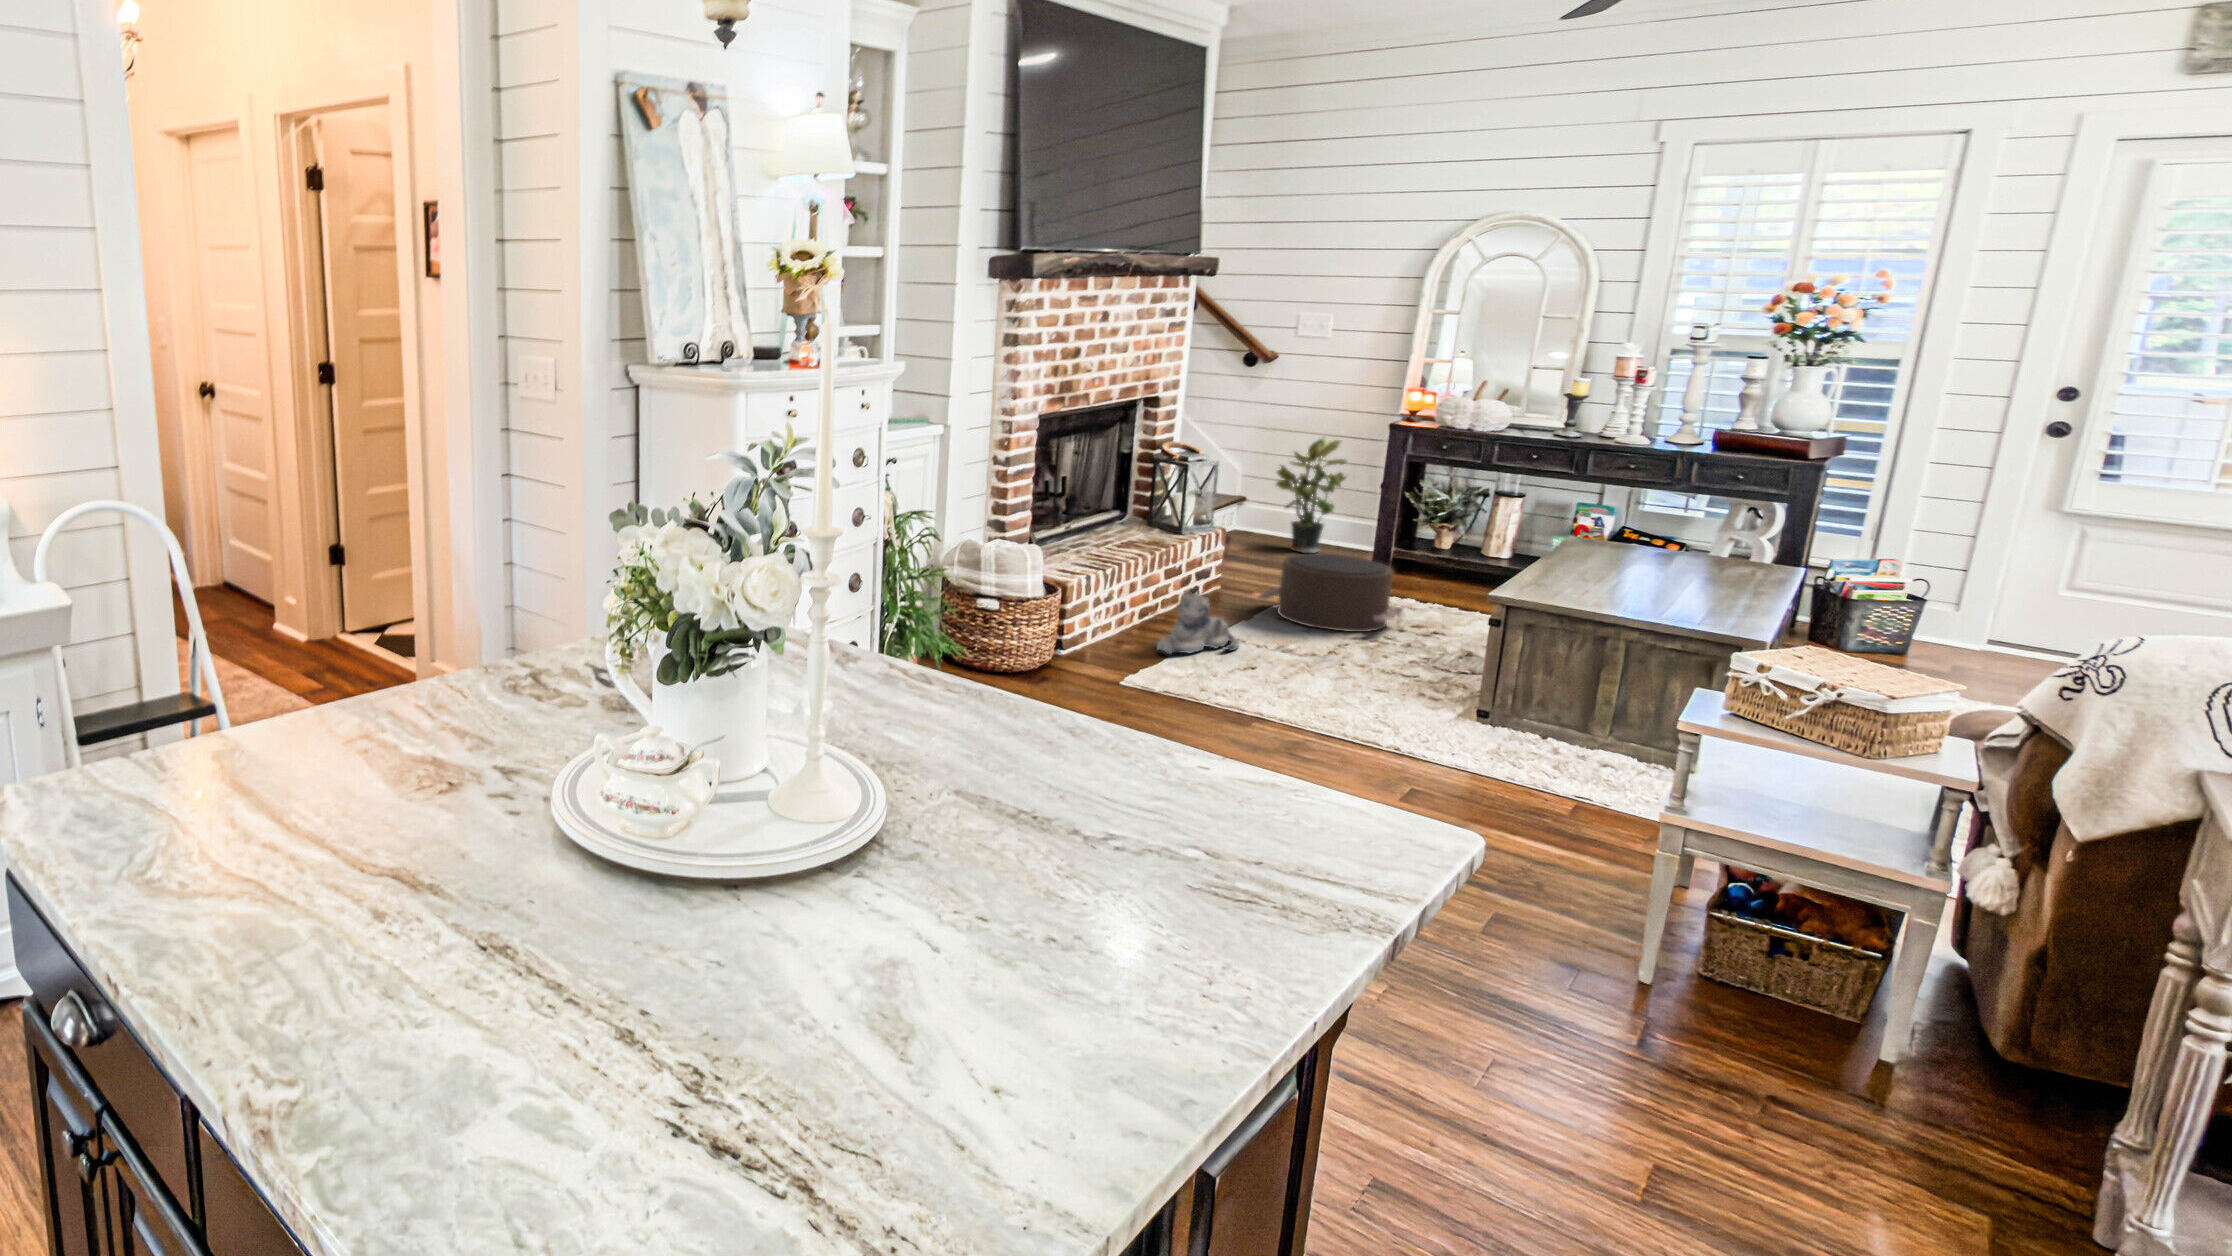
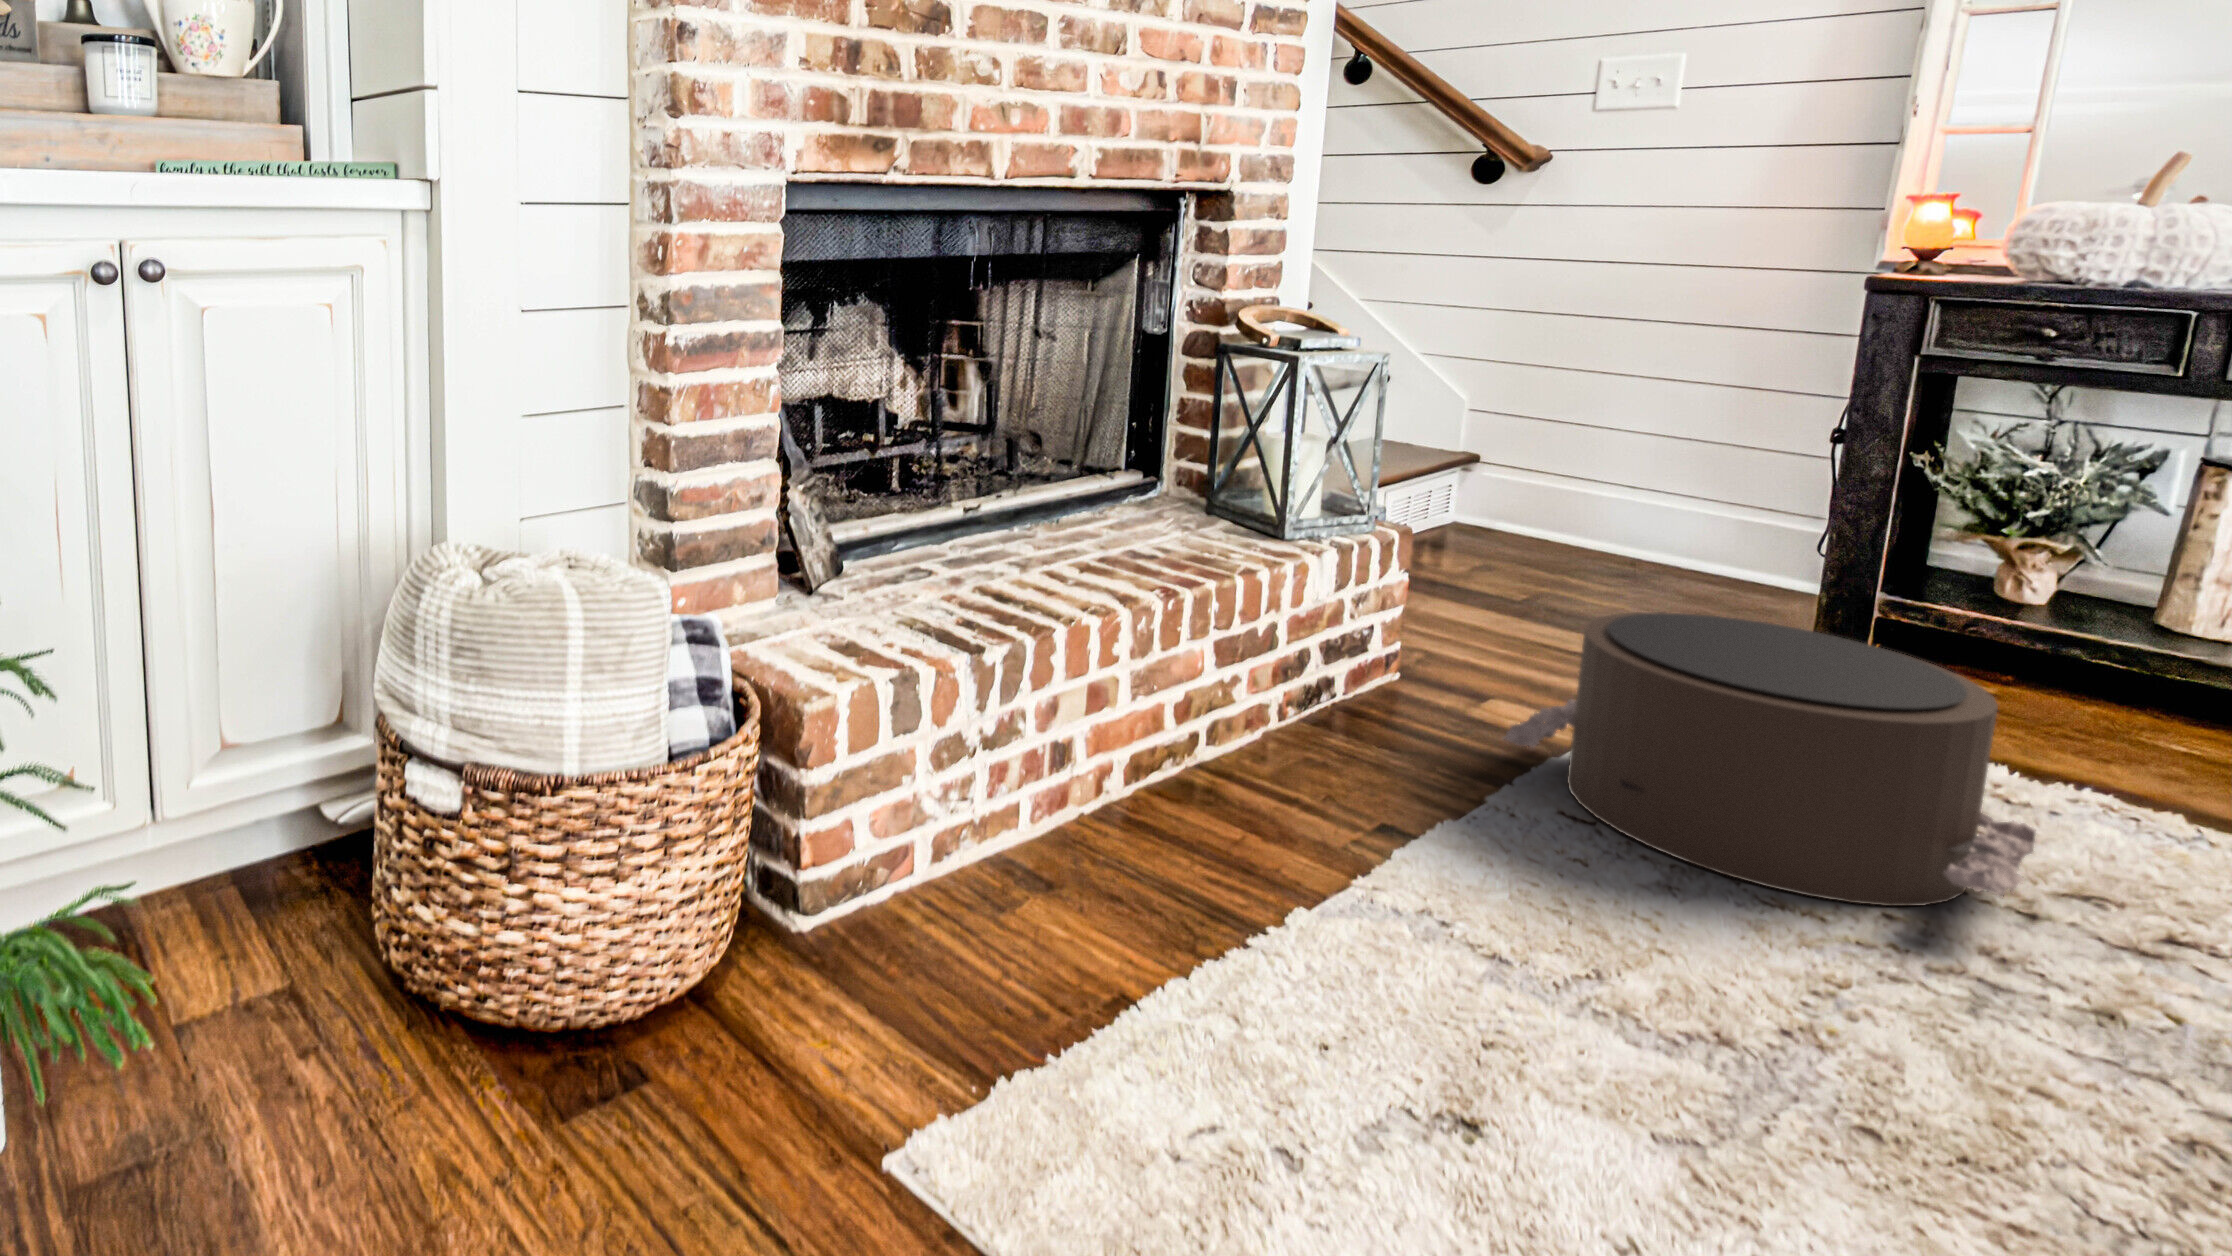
potted plant: present [1276,437,1347,553] -> none [1549,318,1735,586]
plush toy: present [1156,592,1238,654] -> none [1109,749,1428,987]

